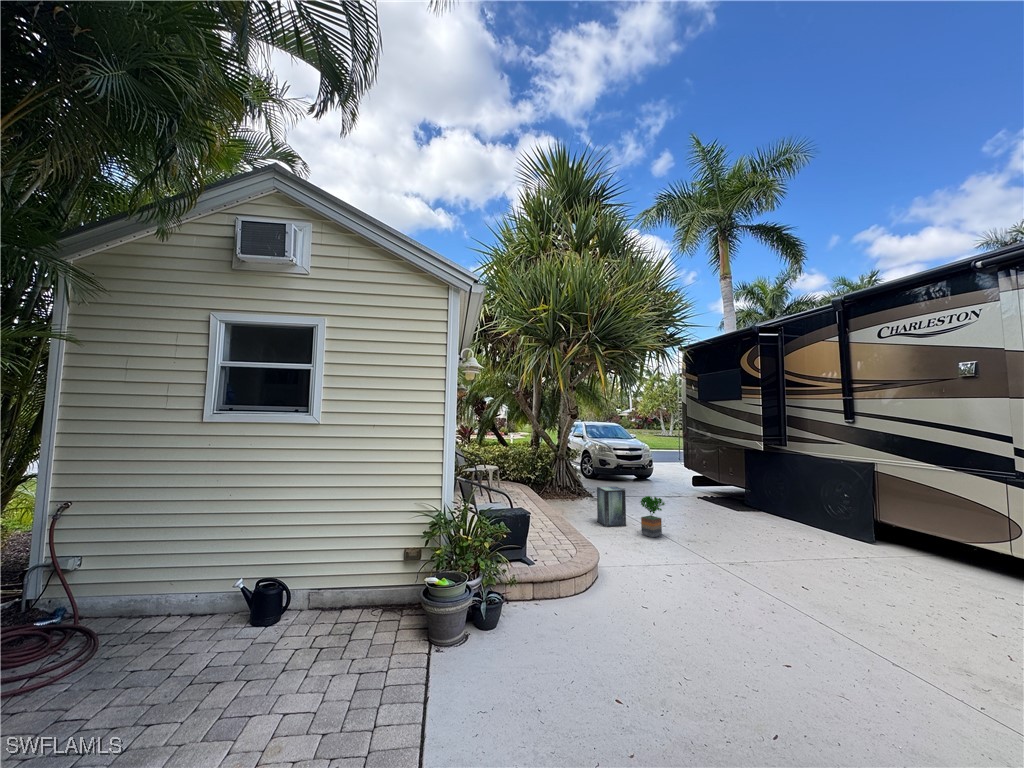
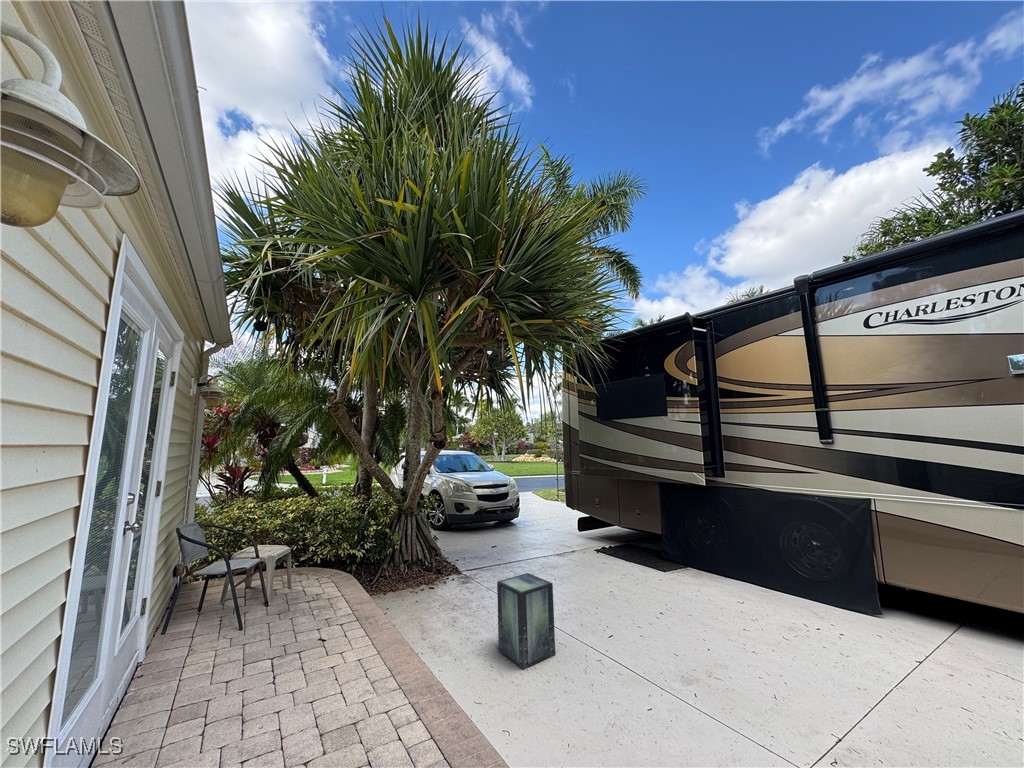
potted tree: present [641,496,665,537] -> none [590,593,639,687]

